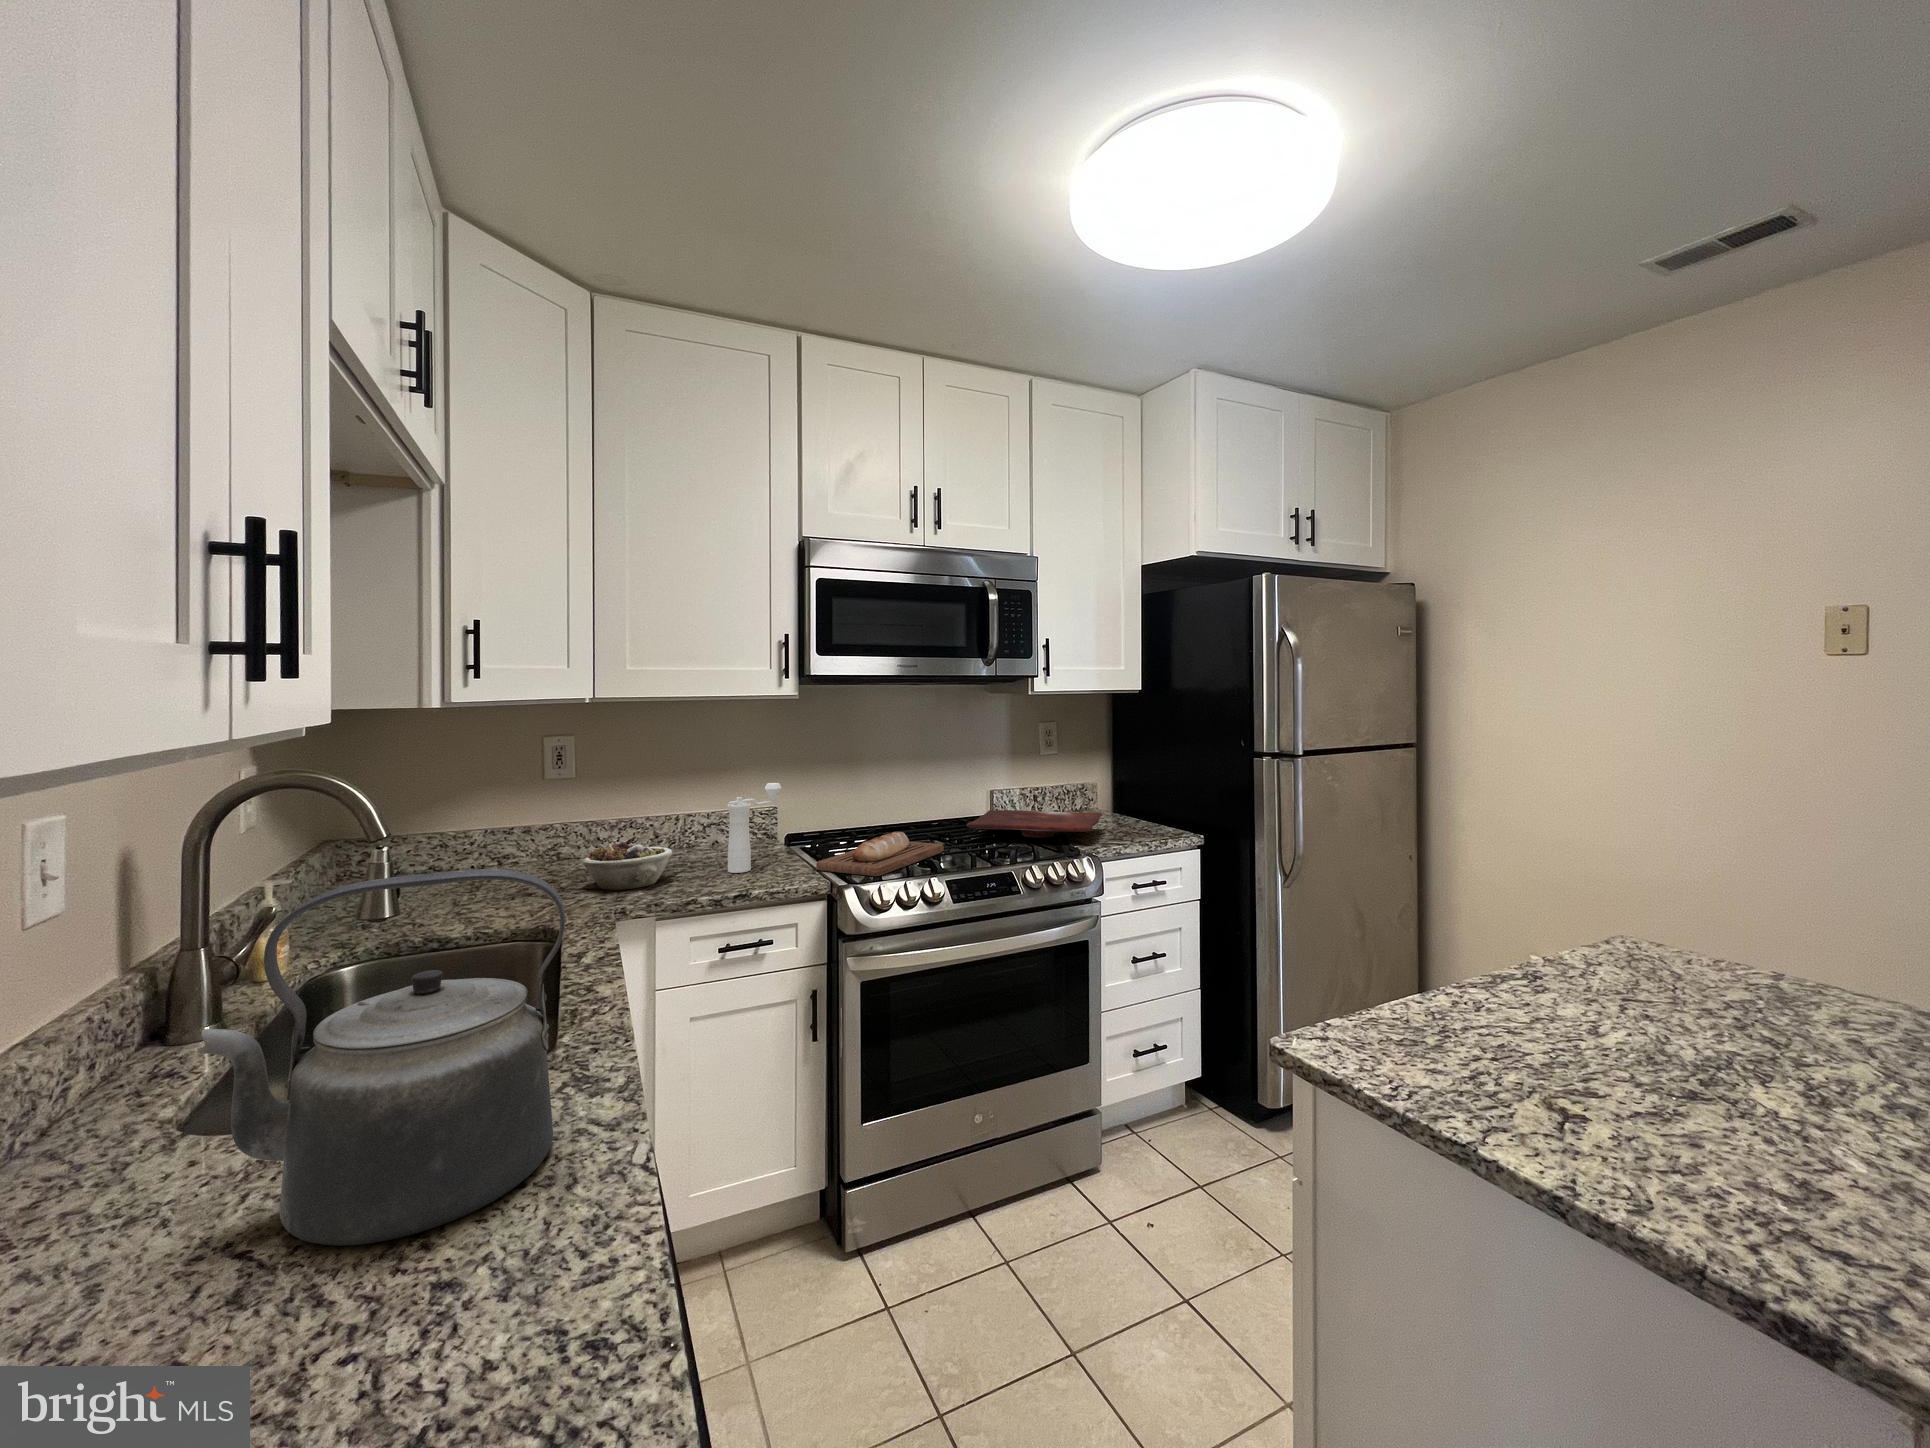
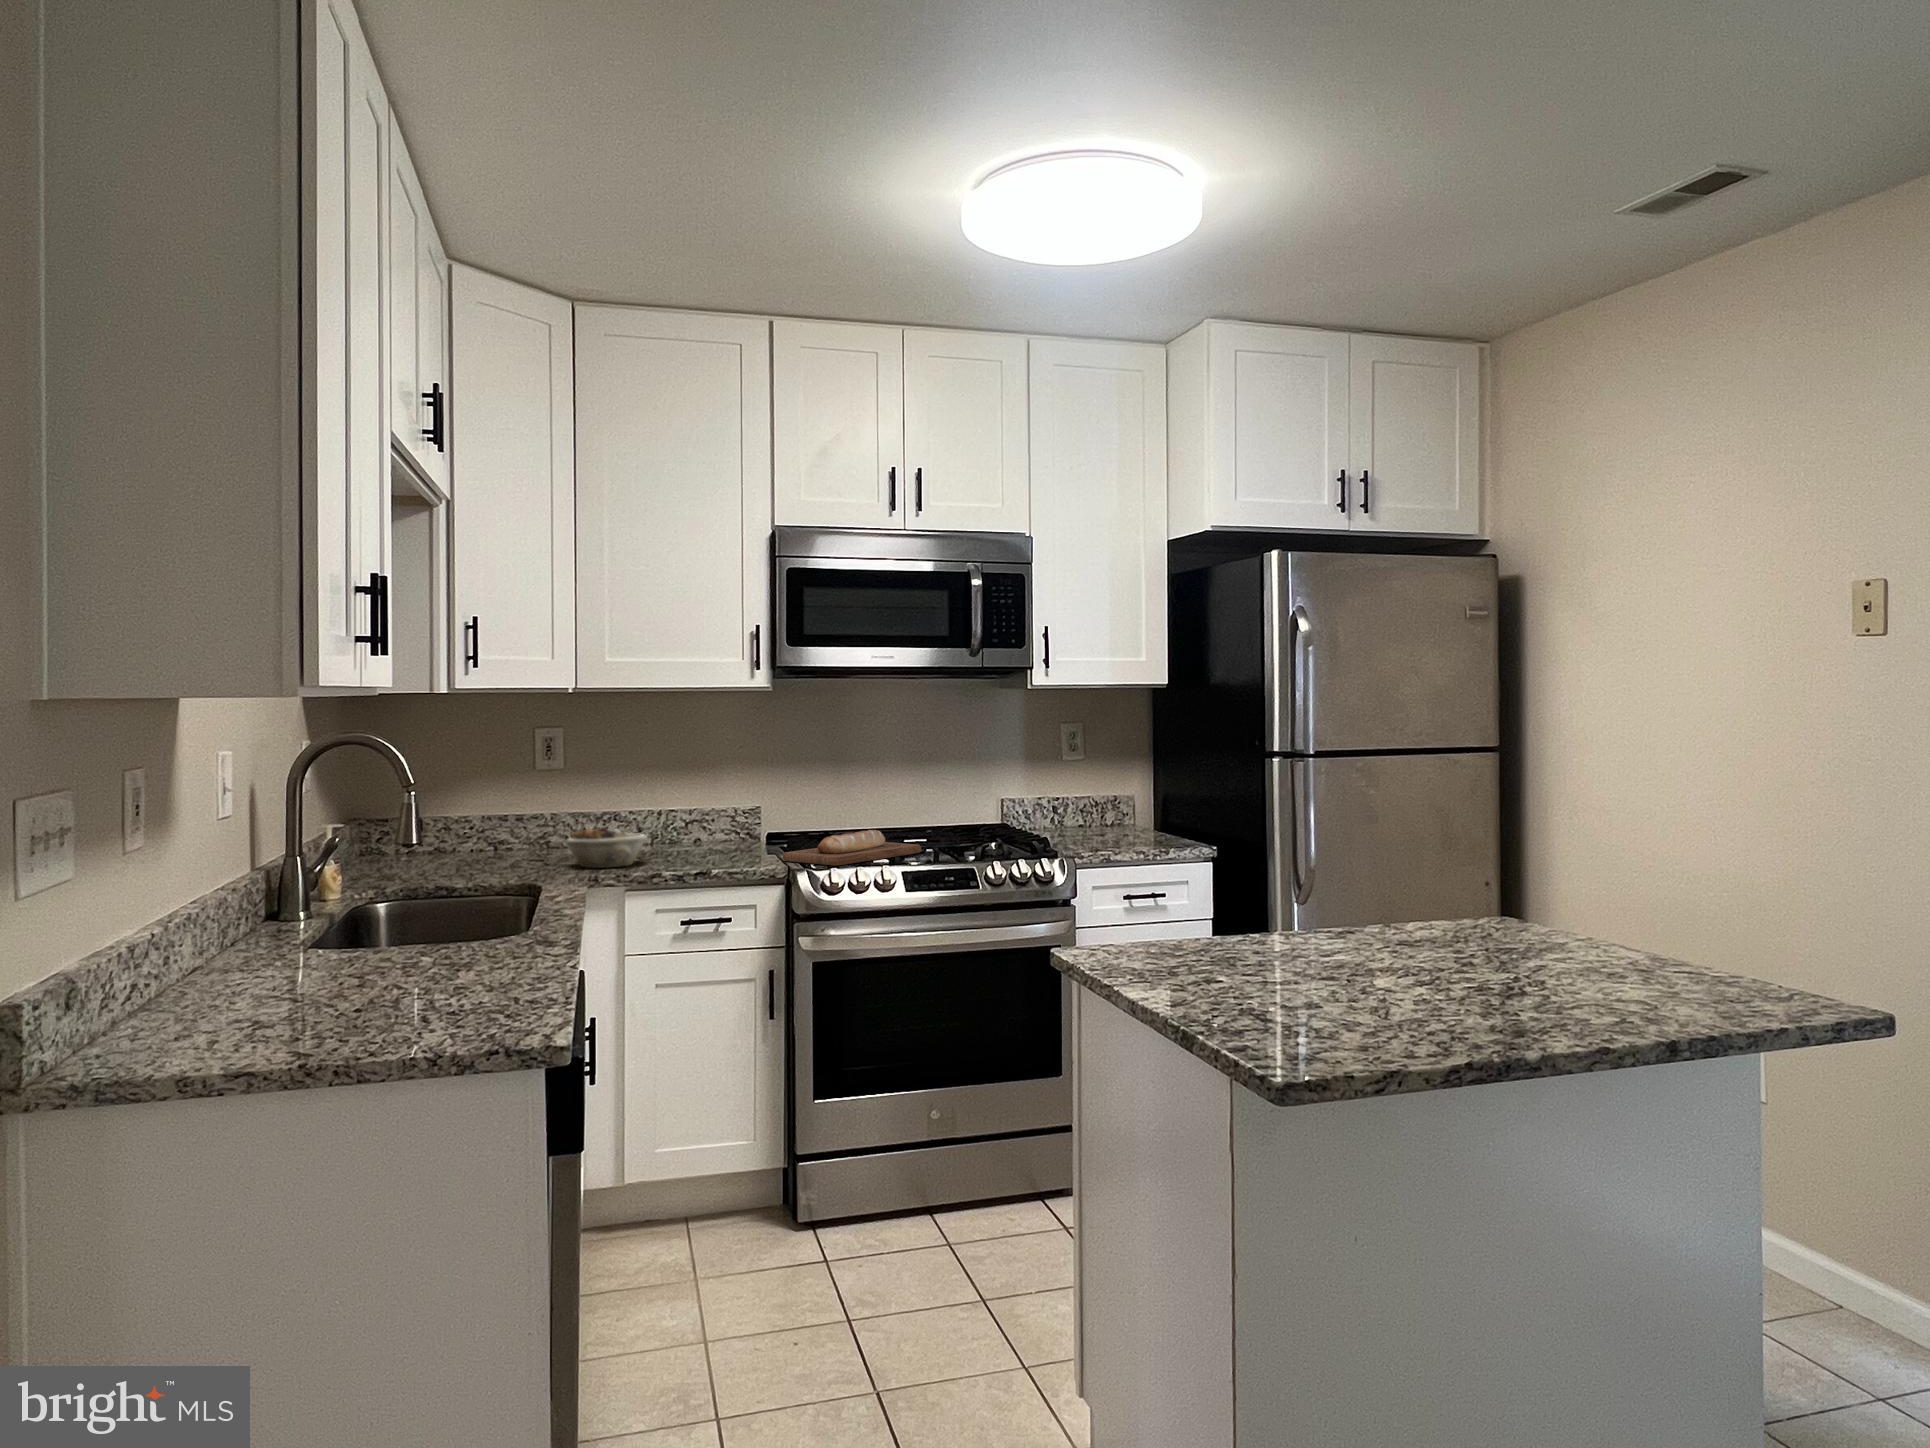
pepper mill: present [727,783,782,873] -> none [699,776,755,861]
cutting board: present [967,810,1102,838] -> none [954,819,1114,845]
kettle: present [200,869,565,1246] -> none [330,779,522,975]

